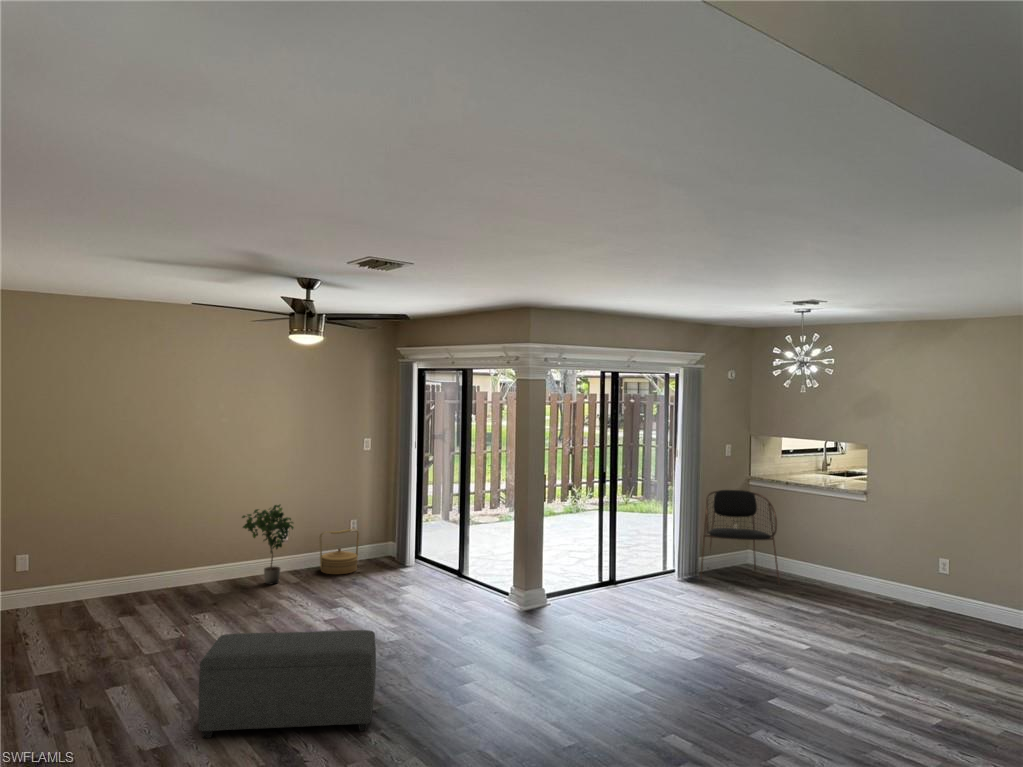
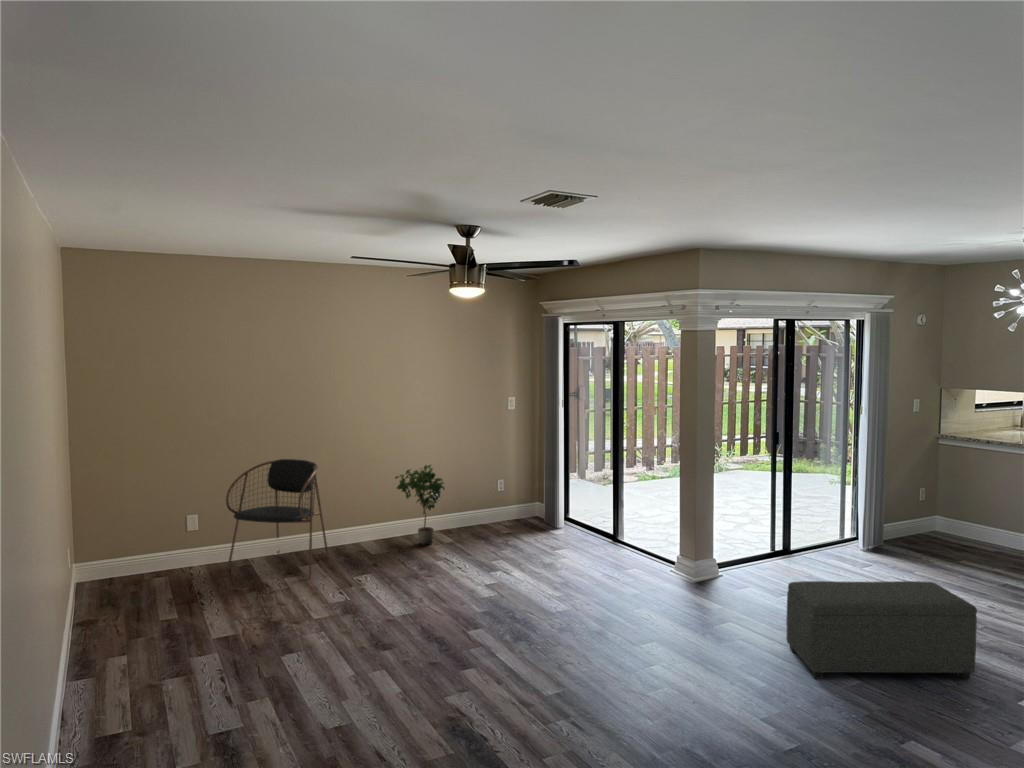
dining chair: present [700,490,780,584] -> present [226,459,329,578]
woven basket: present [320,529,359,574] -> none [470,489,508,536]
ottoman: present [198,630,376,738] -> present [786,581,977,679]

